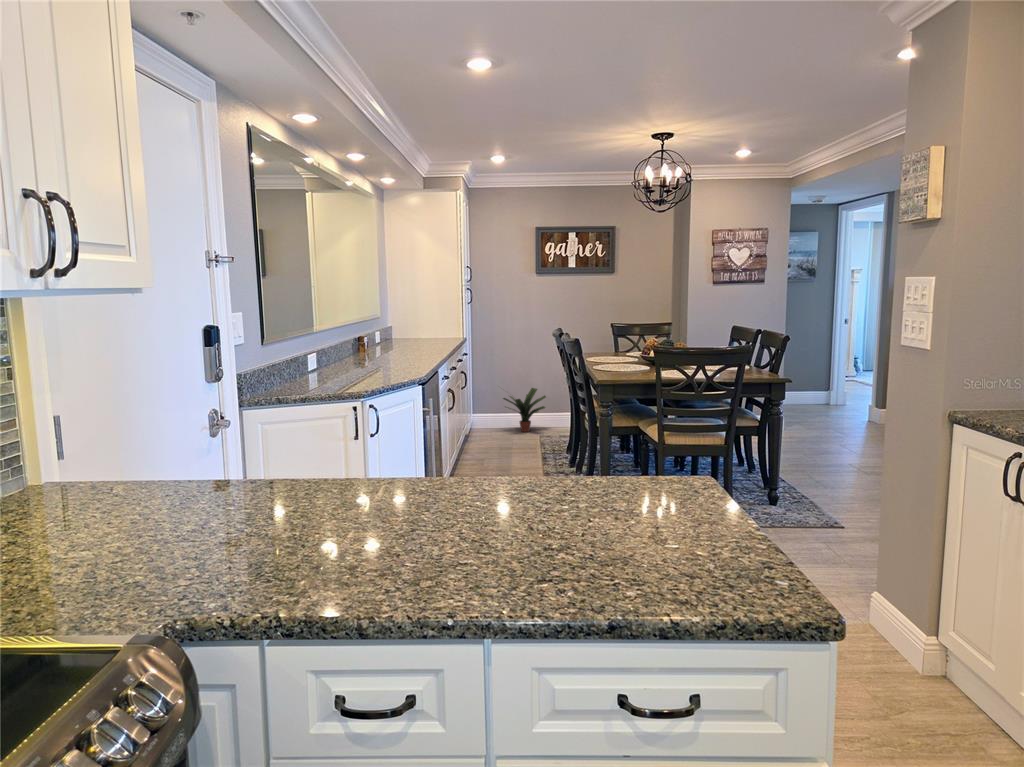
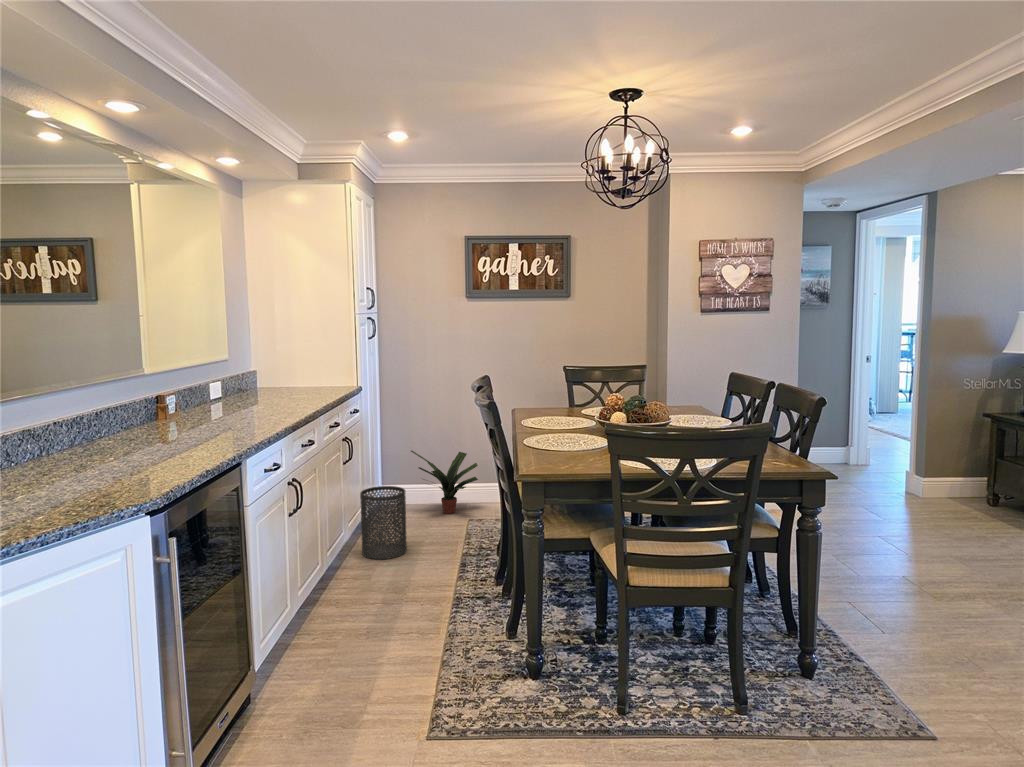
trash can: none [471,406,502,455] -> present [360,486,407,559]

